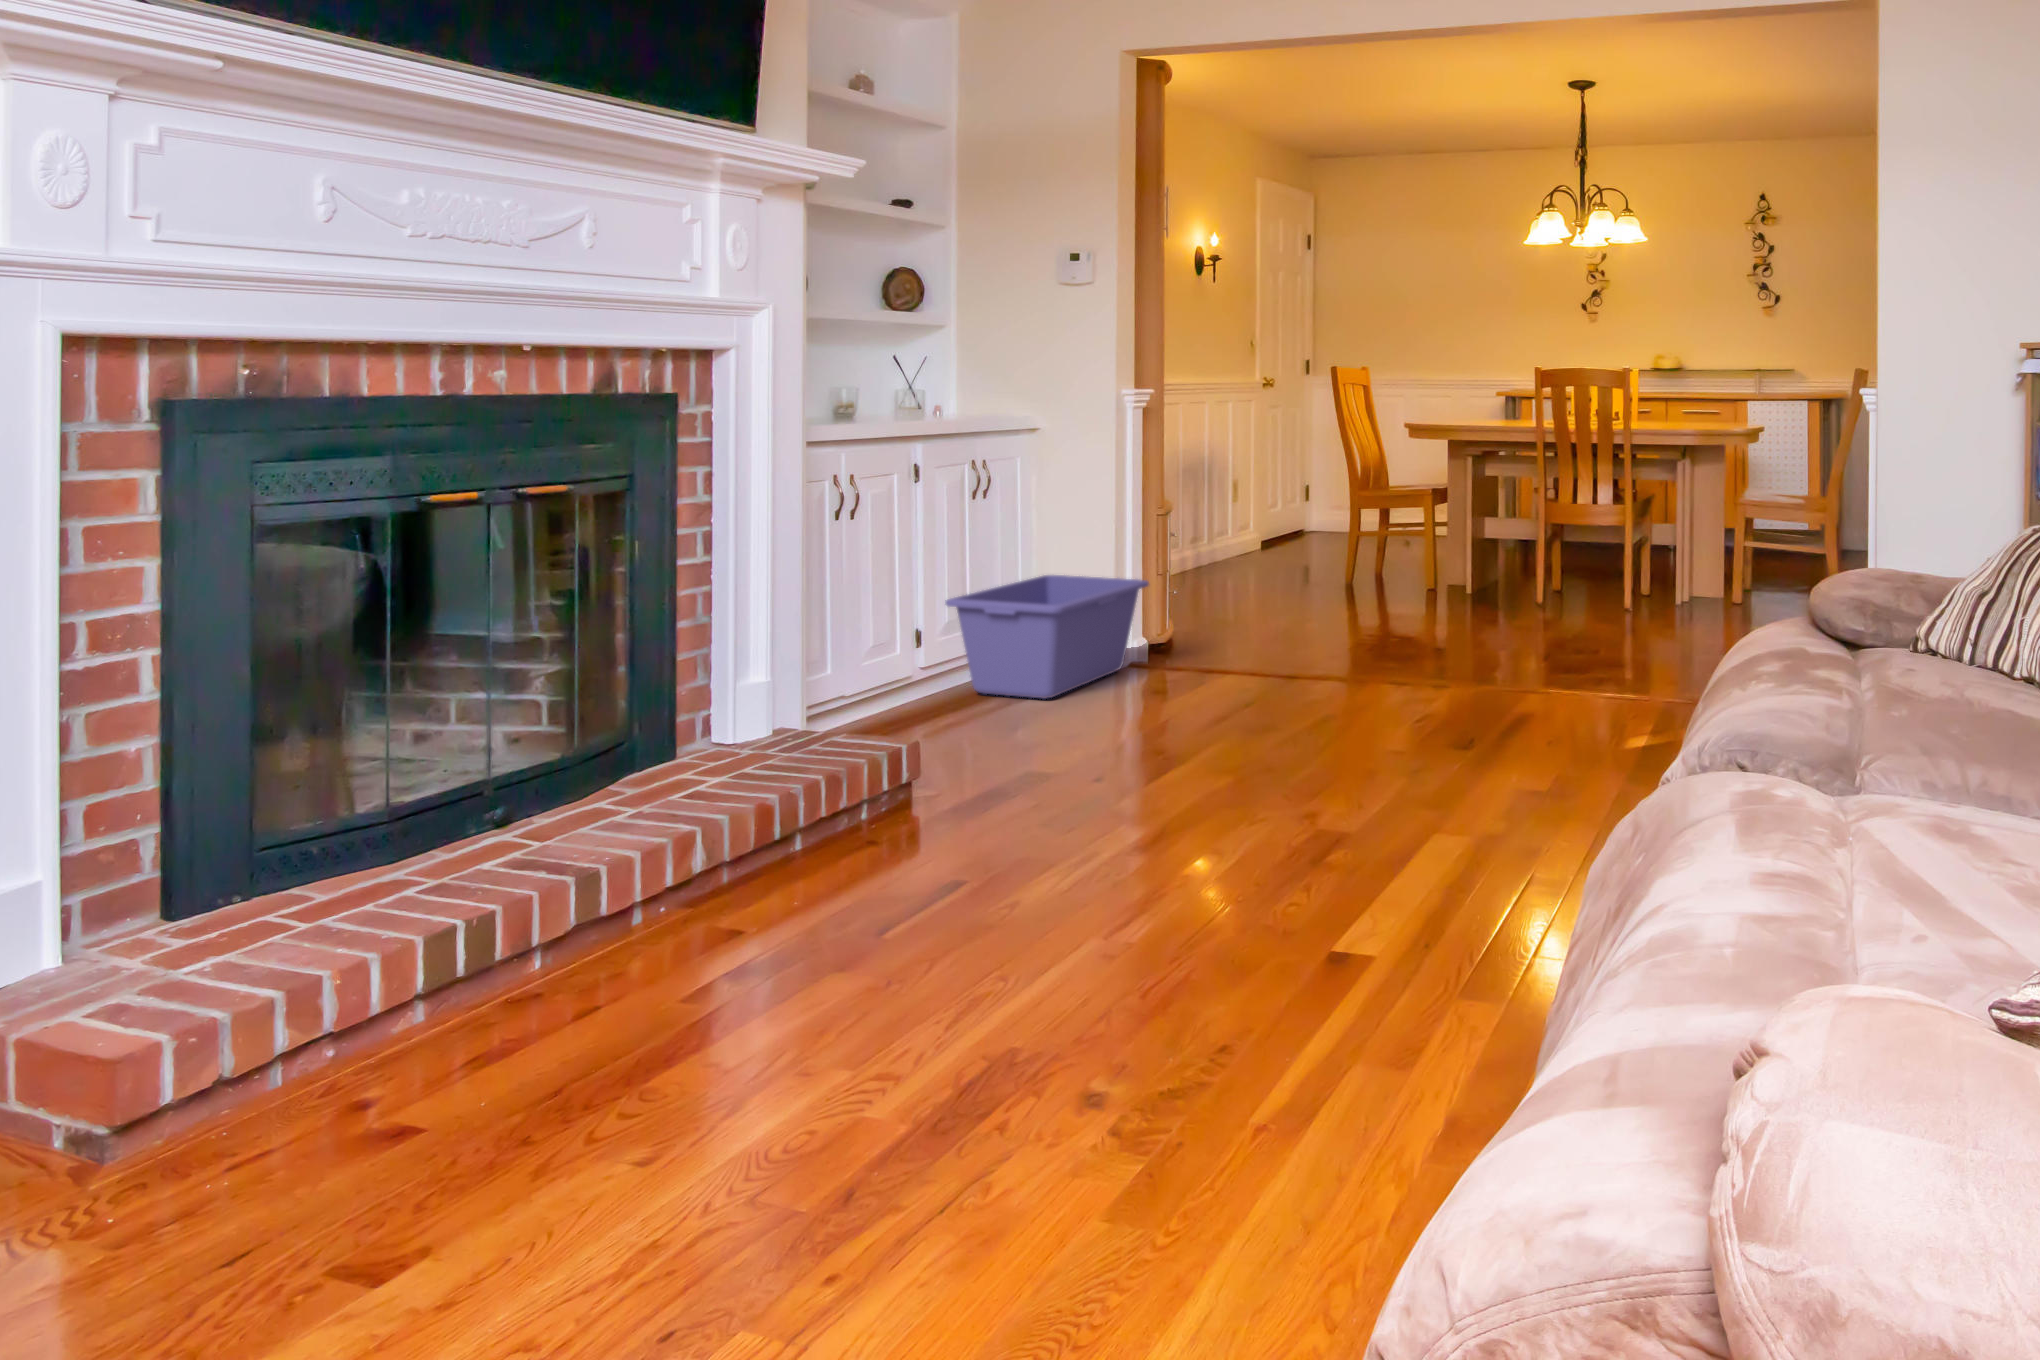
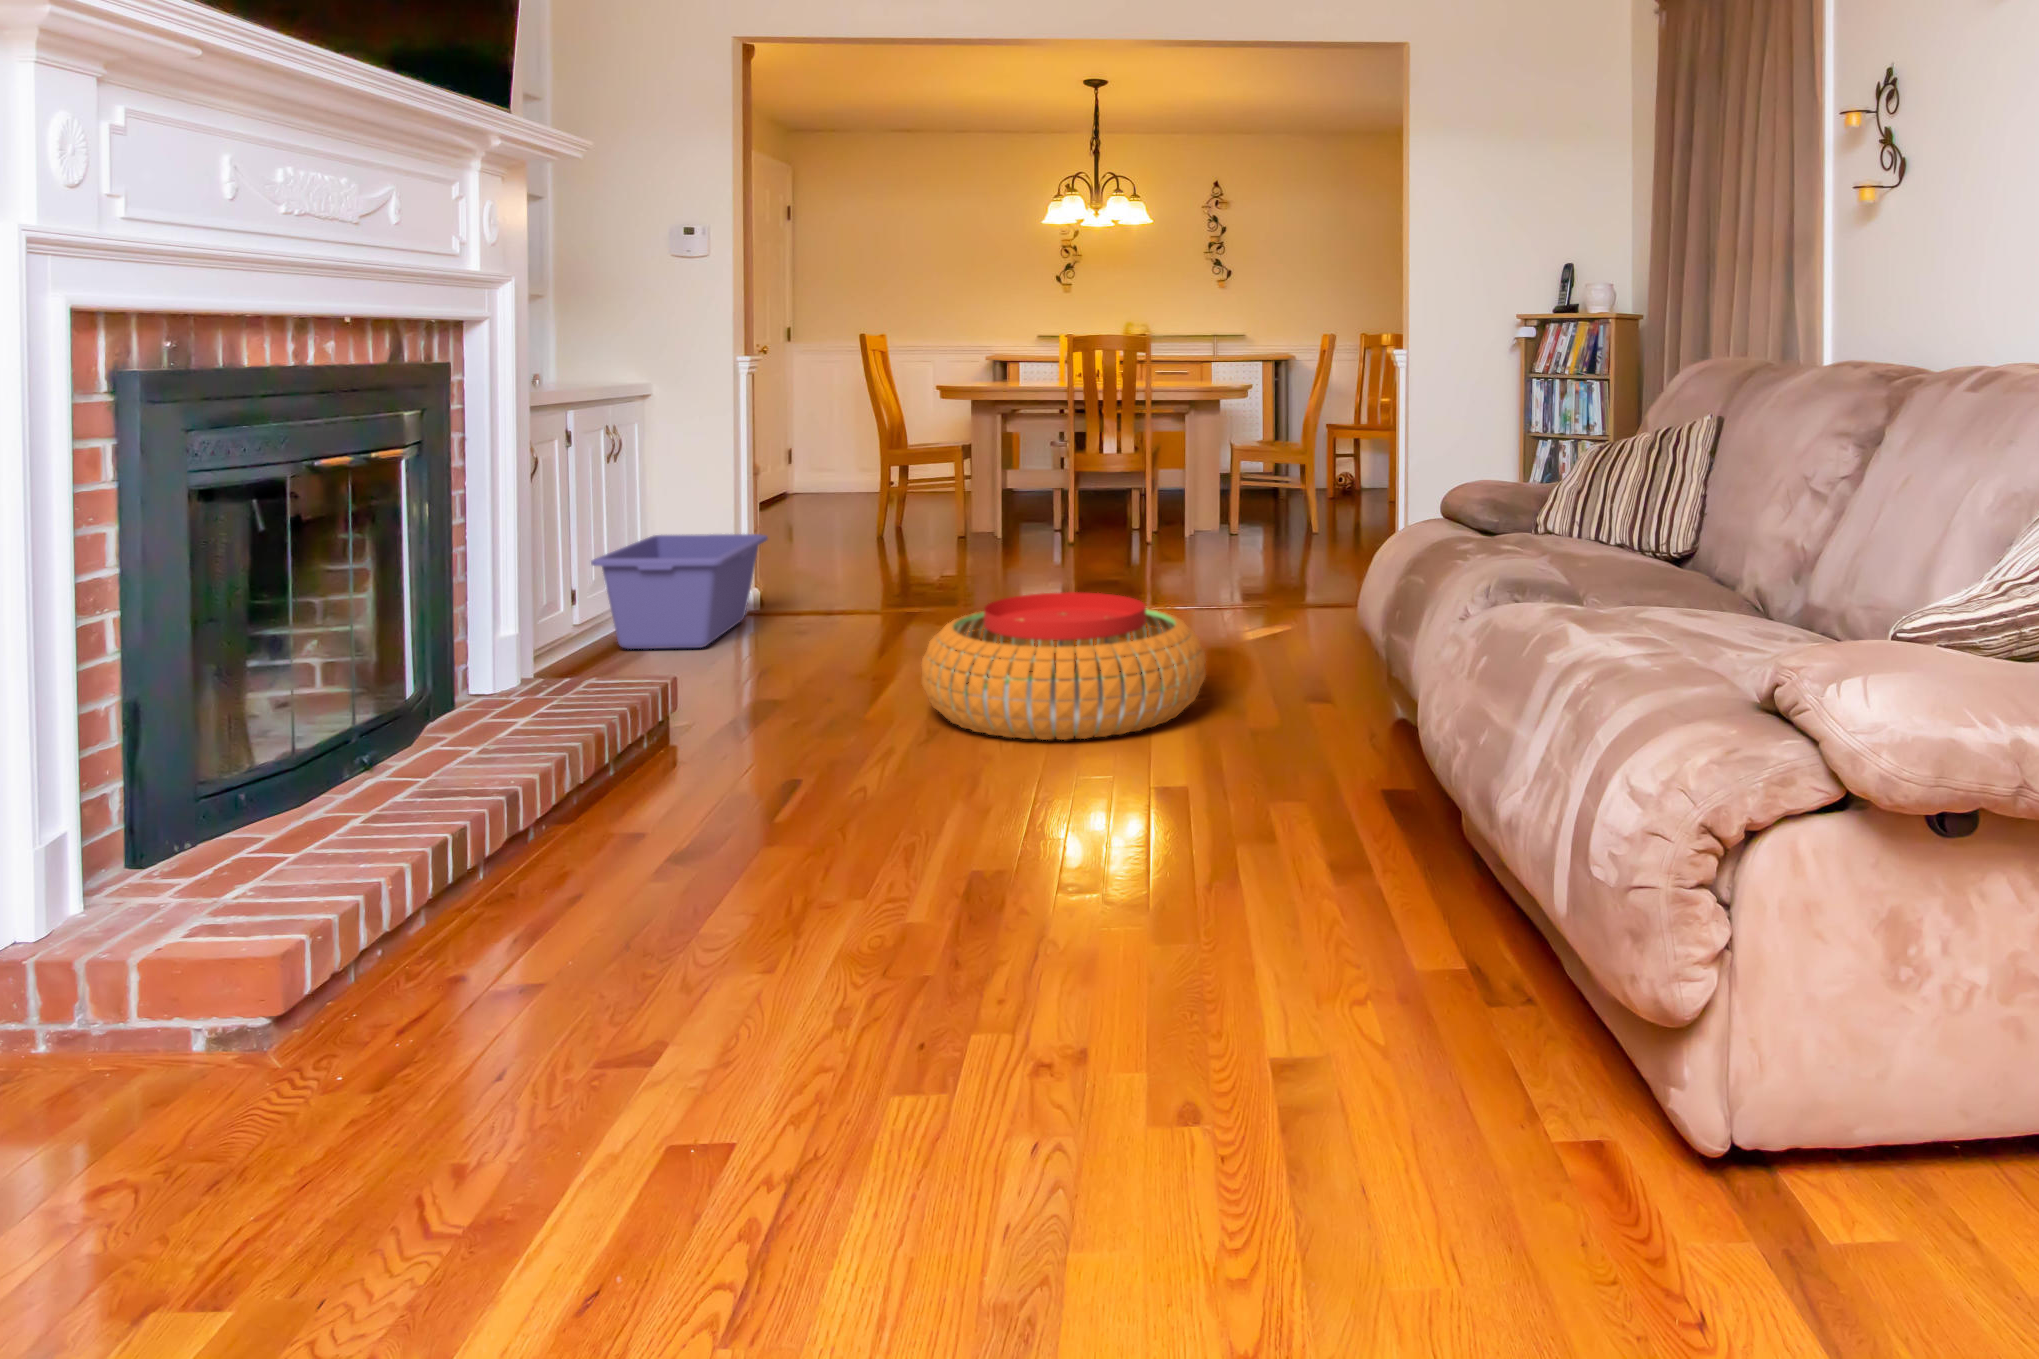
pouf: none [1155,676,1495,865] -> present [922,592,1206,740]

